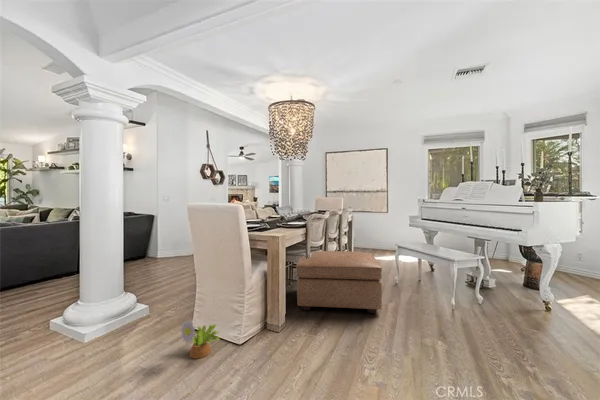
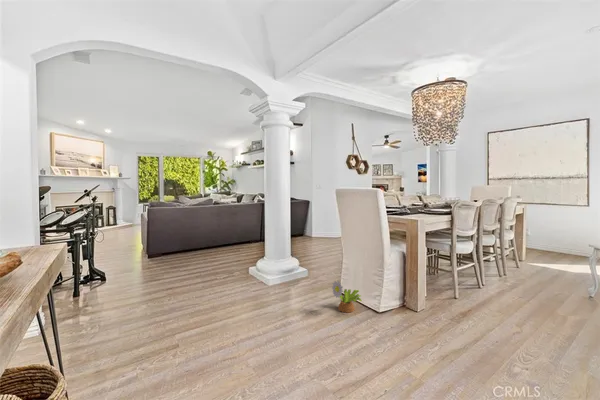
ottoman: present [296,251,382,313] -> none [438,242,550,317]

